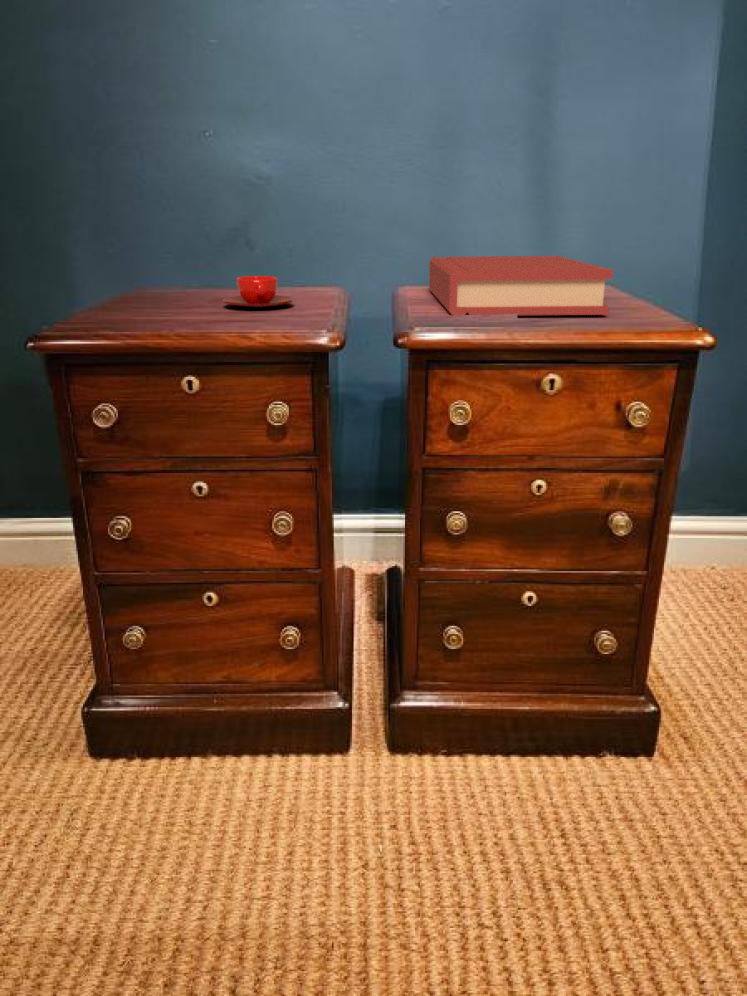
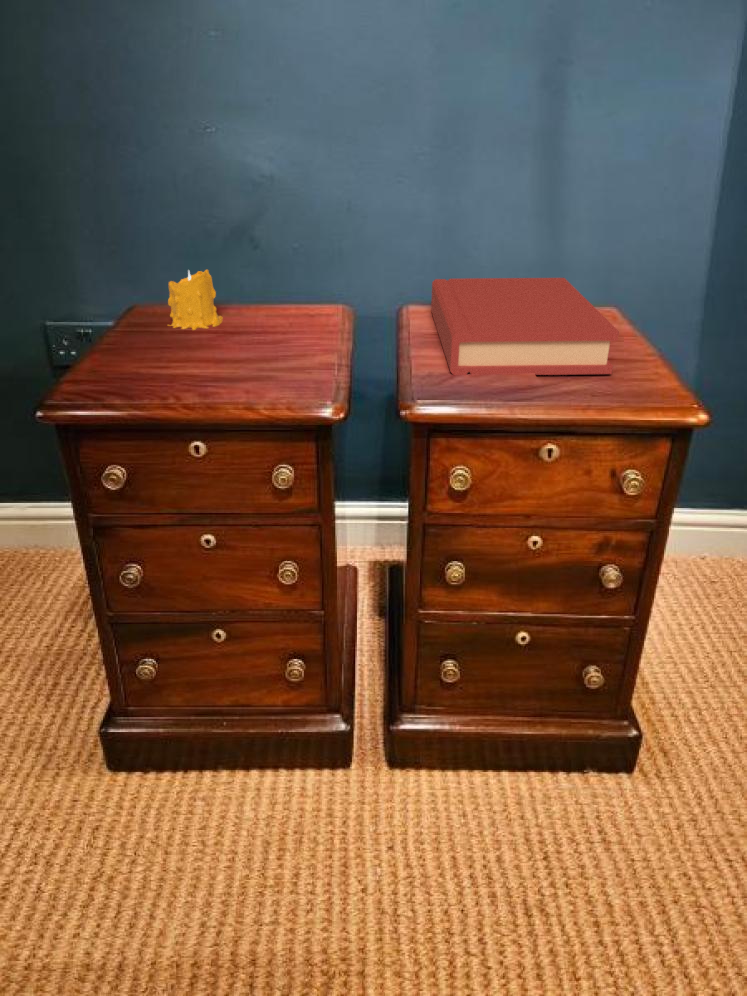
candle: none [170,242,226,300] -> present [168,270,223,330]
teacup: present [223,276,293,307] -> none [221,315,293,356]

